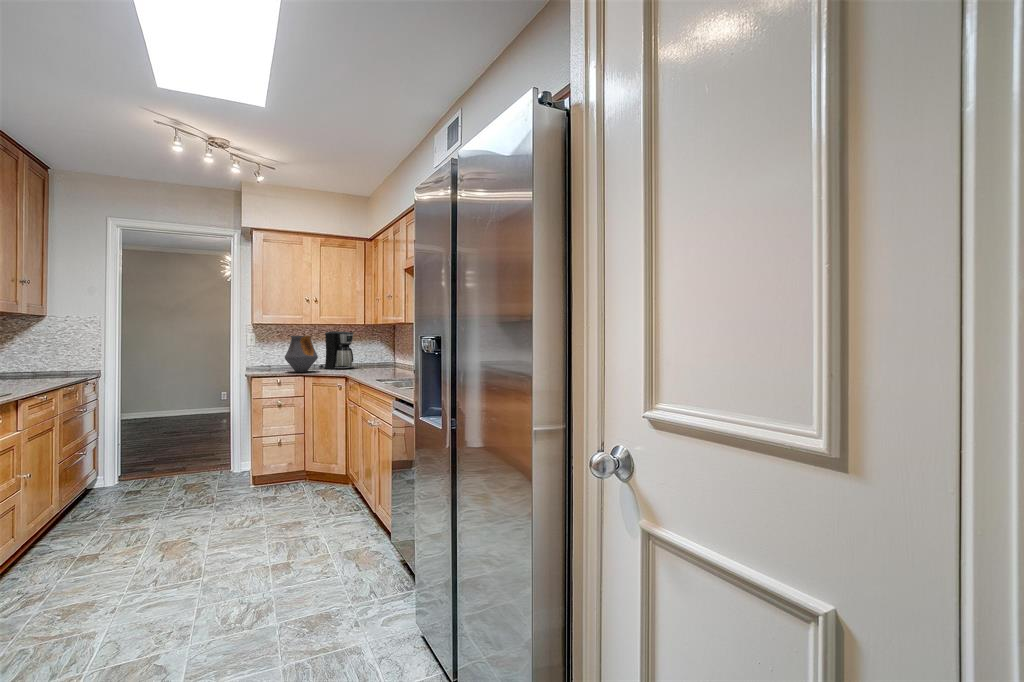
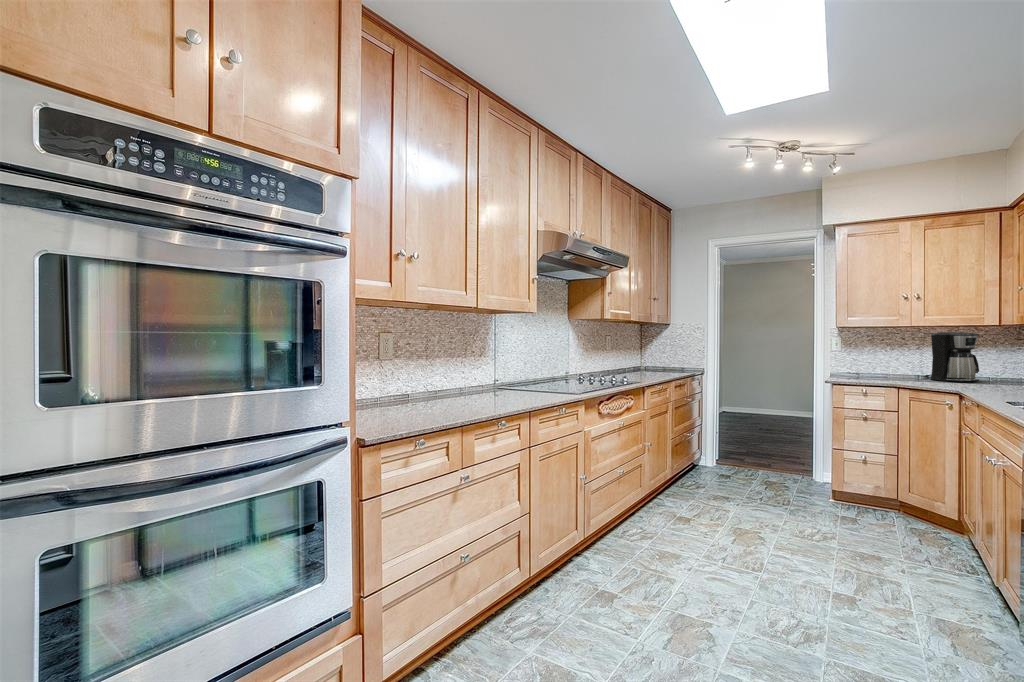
vase: present [285,336,318,372] -> none [871,338,917,382]

